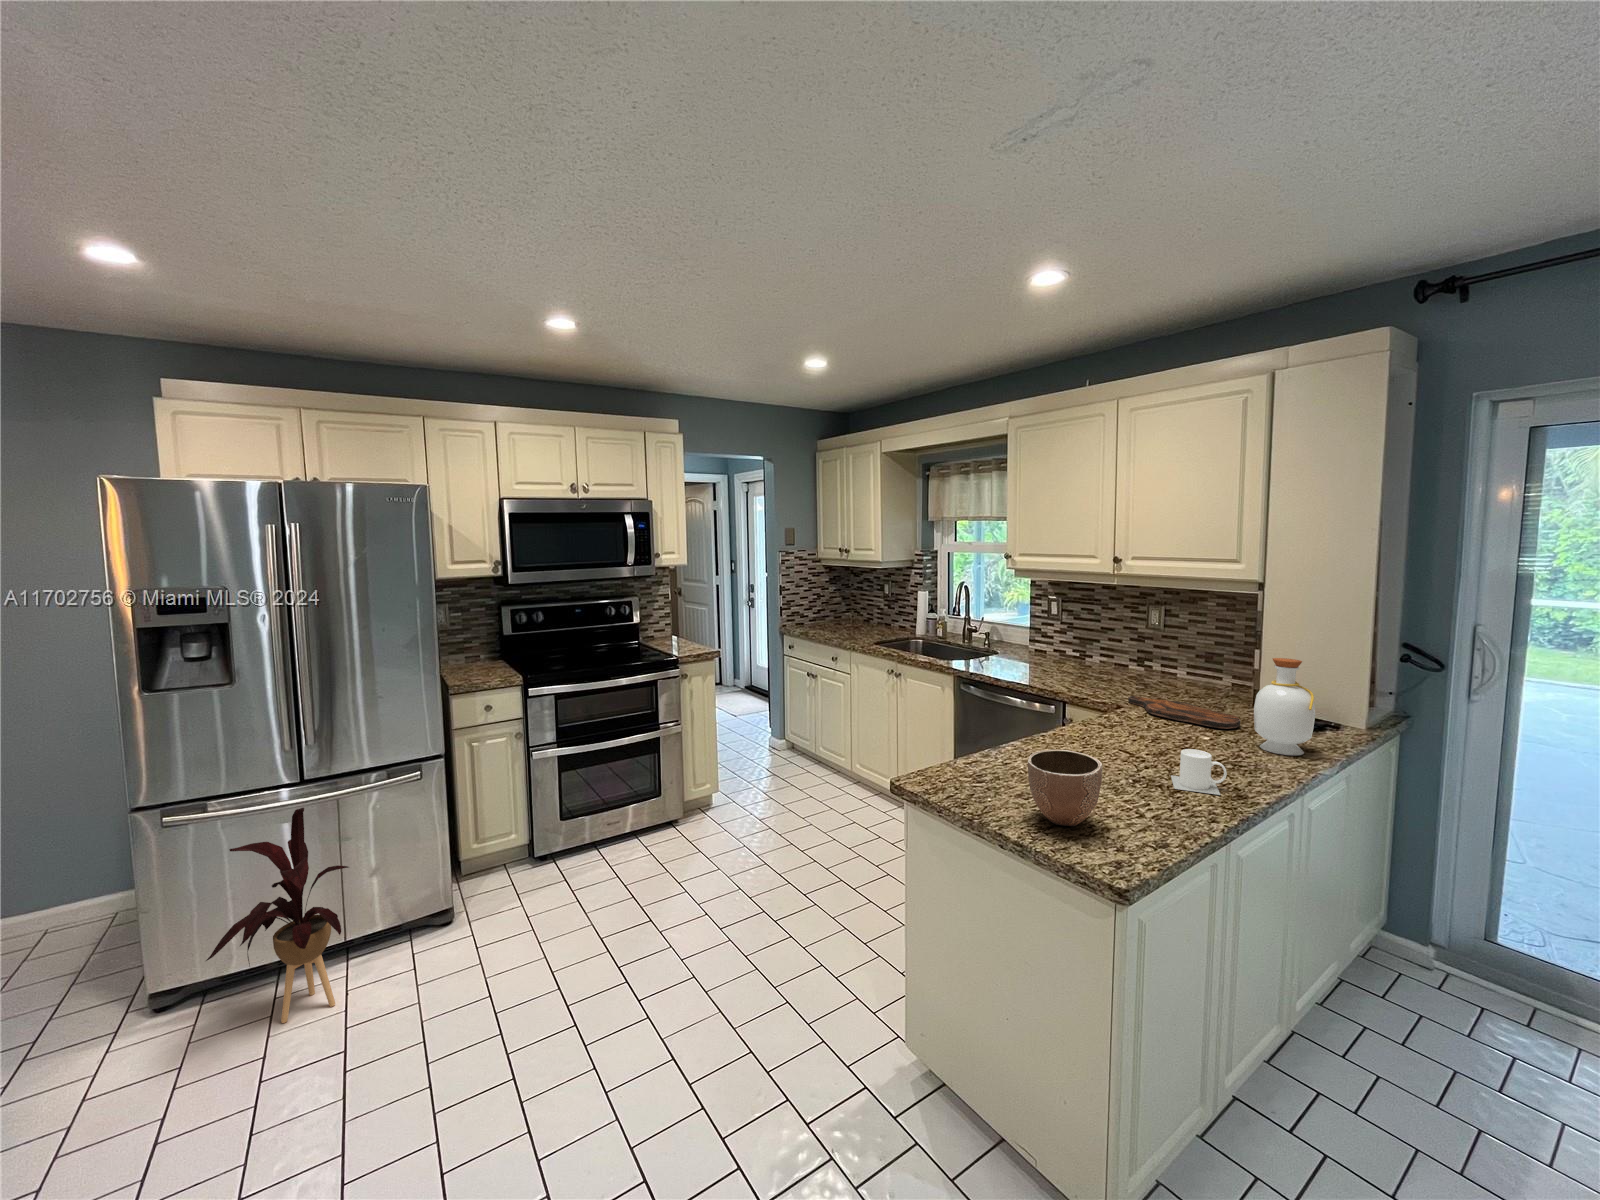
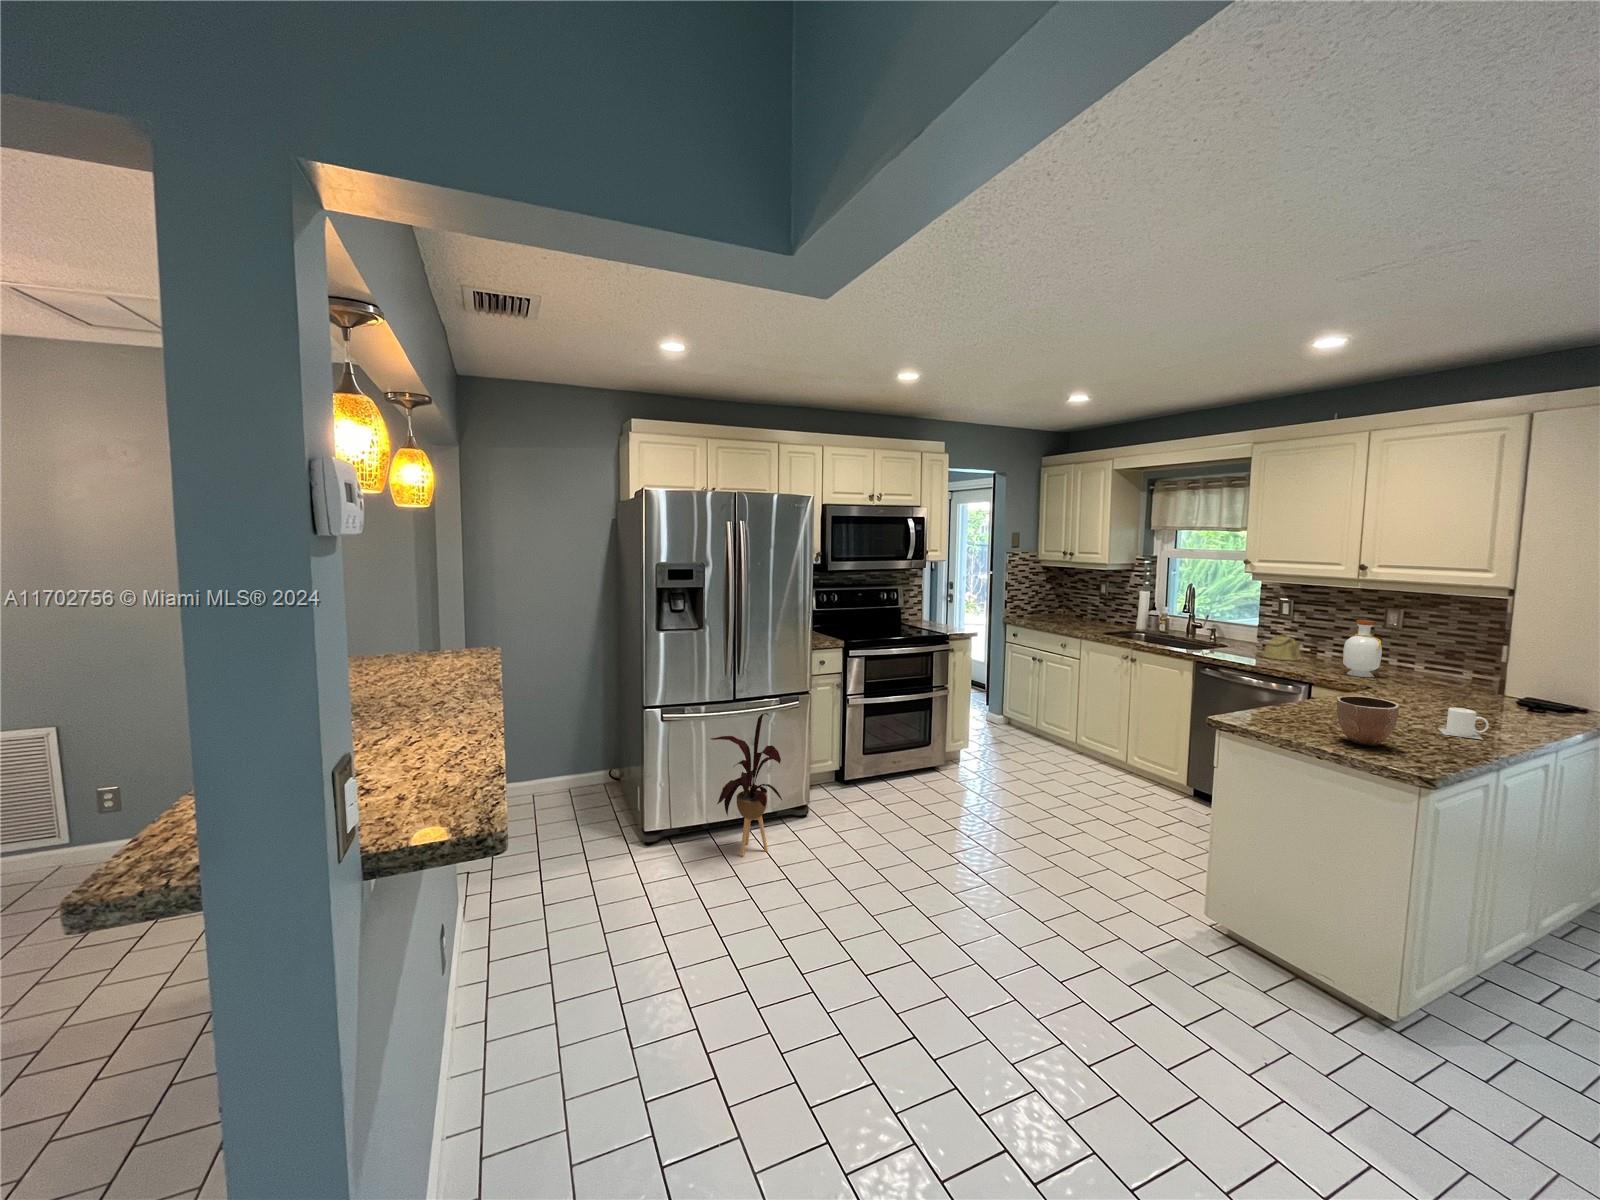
kettle: none [1023,638,1067,670] -> present [1258,634,1301,661]
bottle: present [1254,658,1315,755] -> present [1343,620,1382,677]
cutting board: present [1128,696,1240,729] -> none [1375,680,1488,706]

